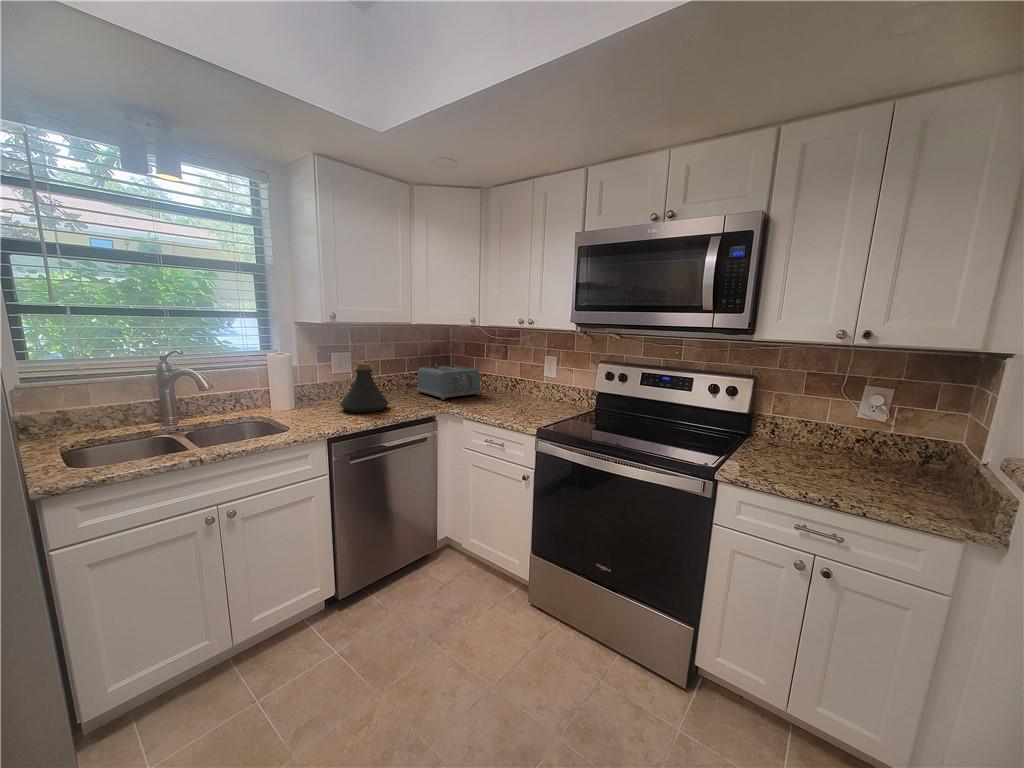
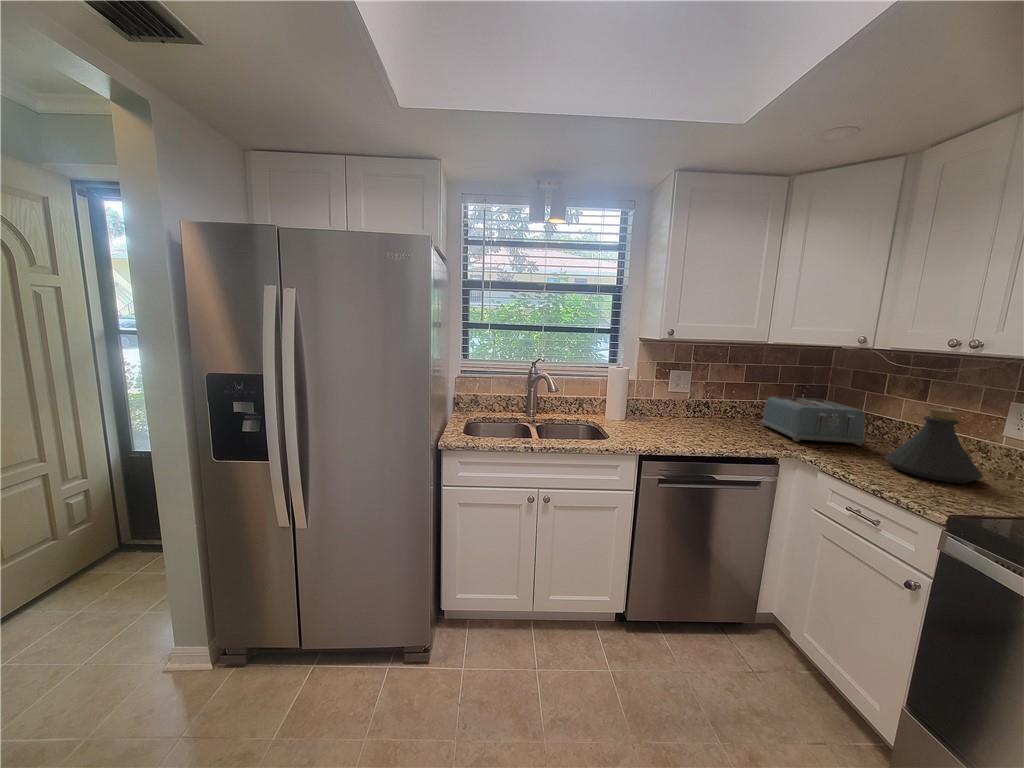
bottle: present [340,363,389,413] -> present [886,408,983,483]

